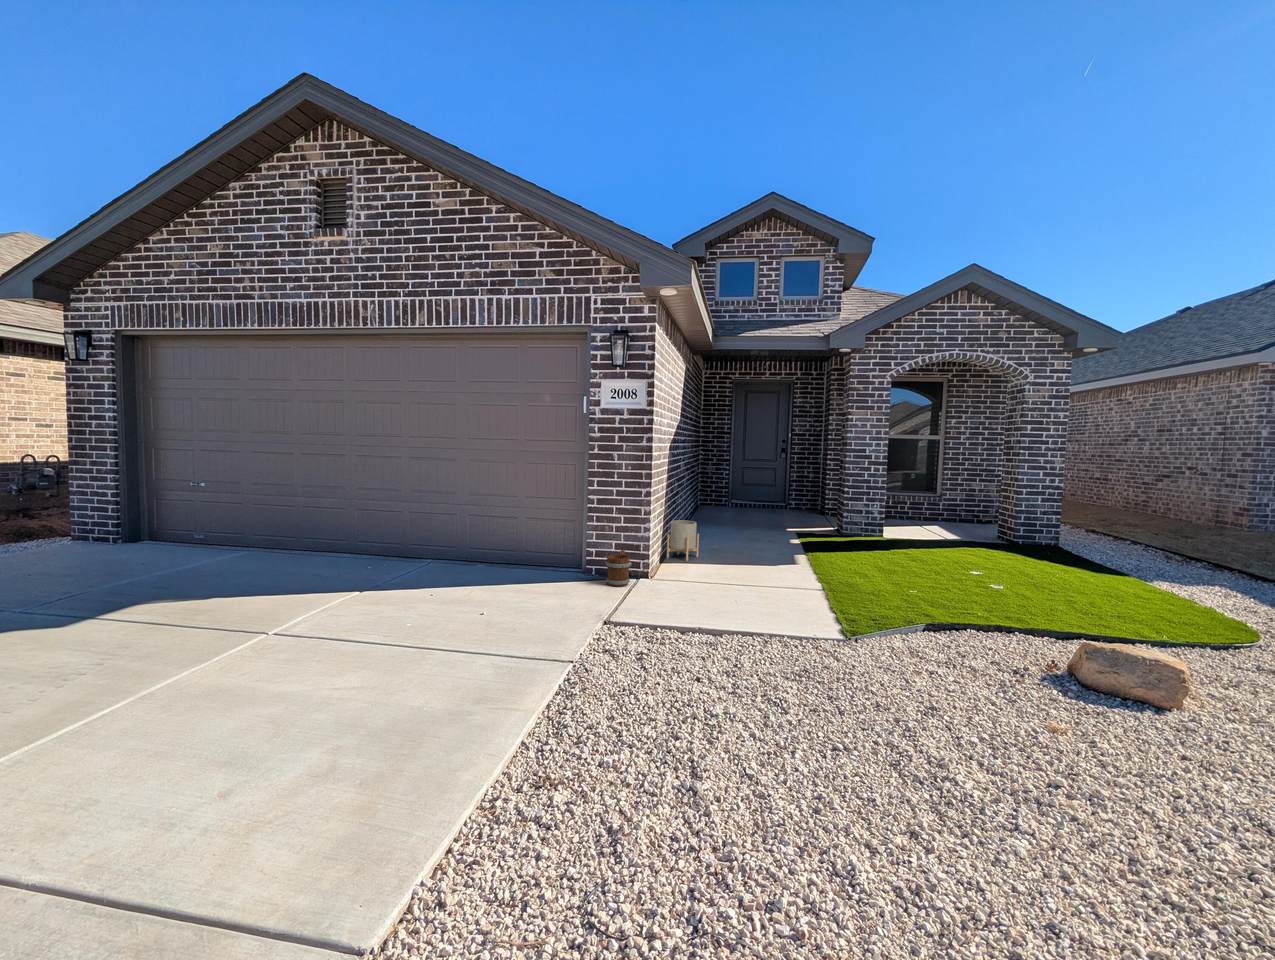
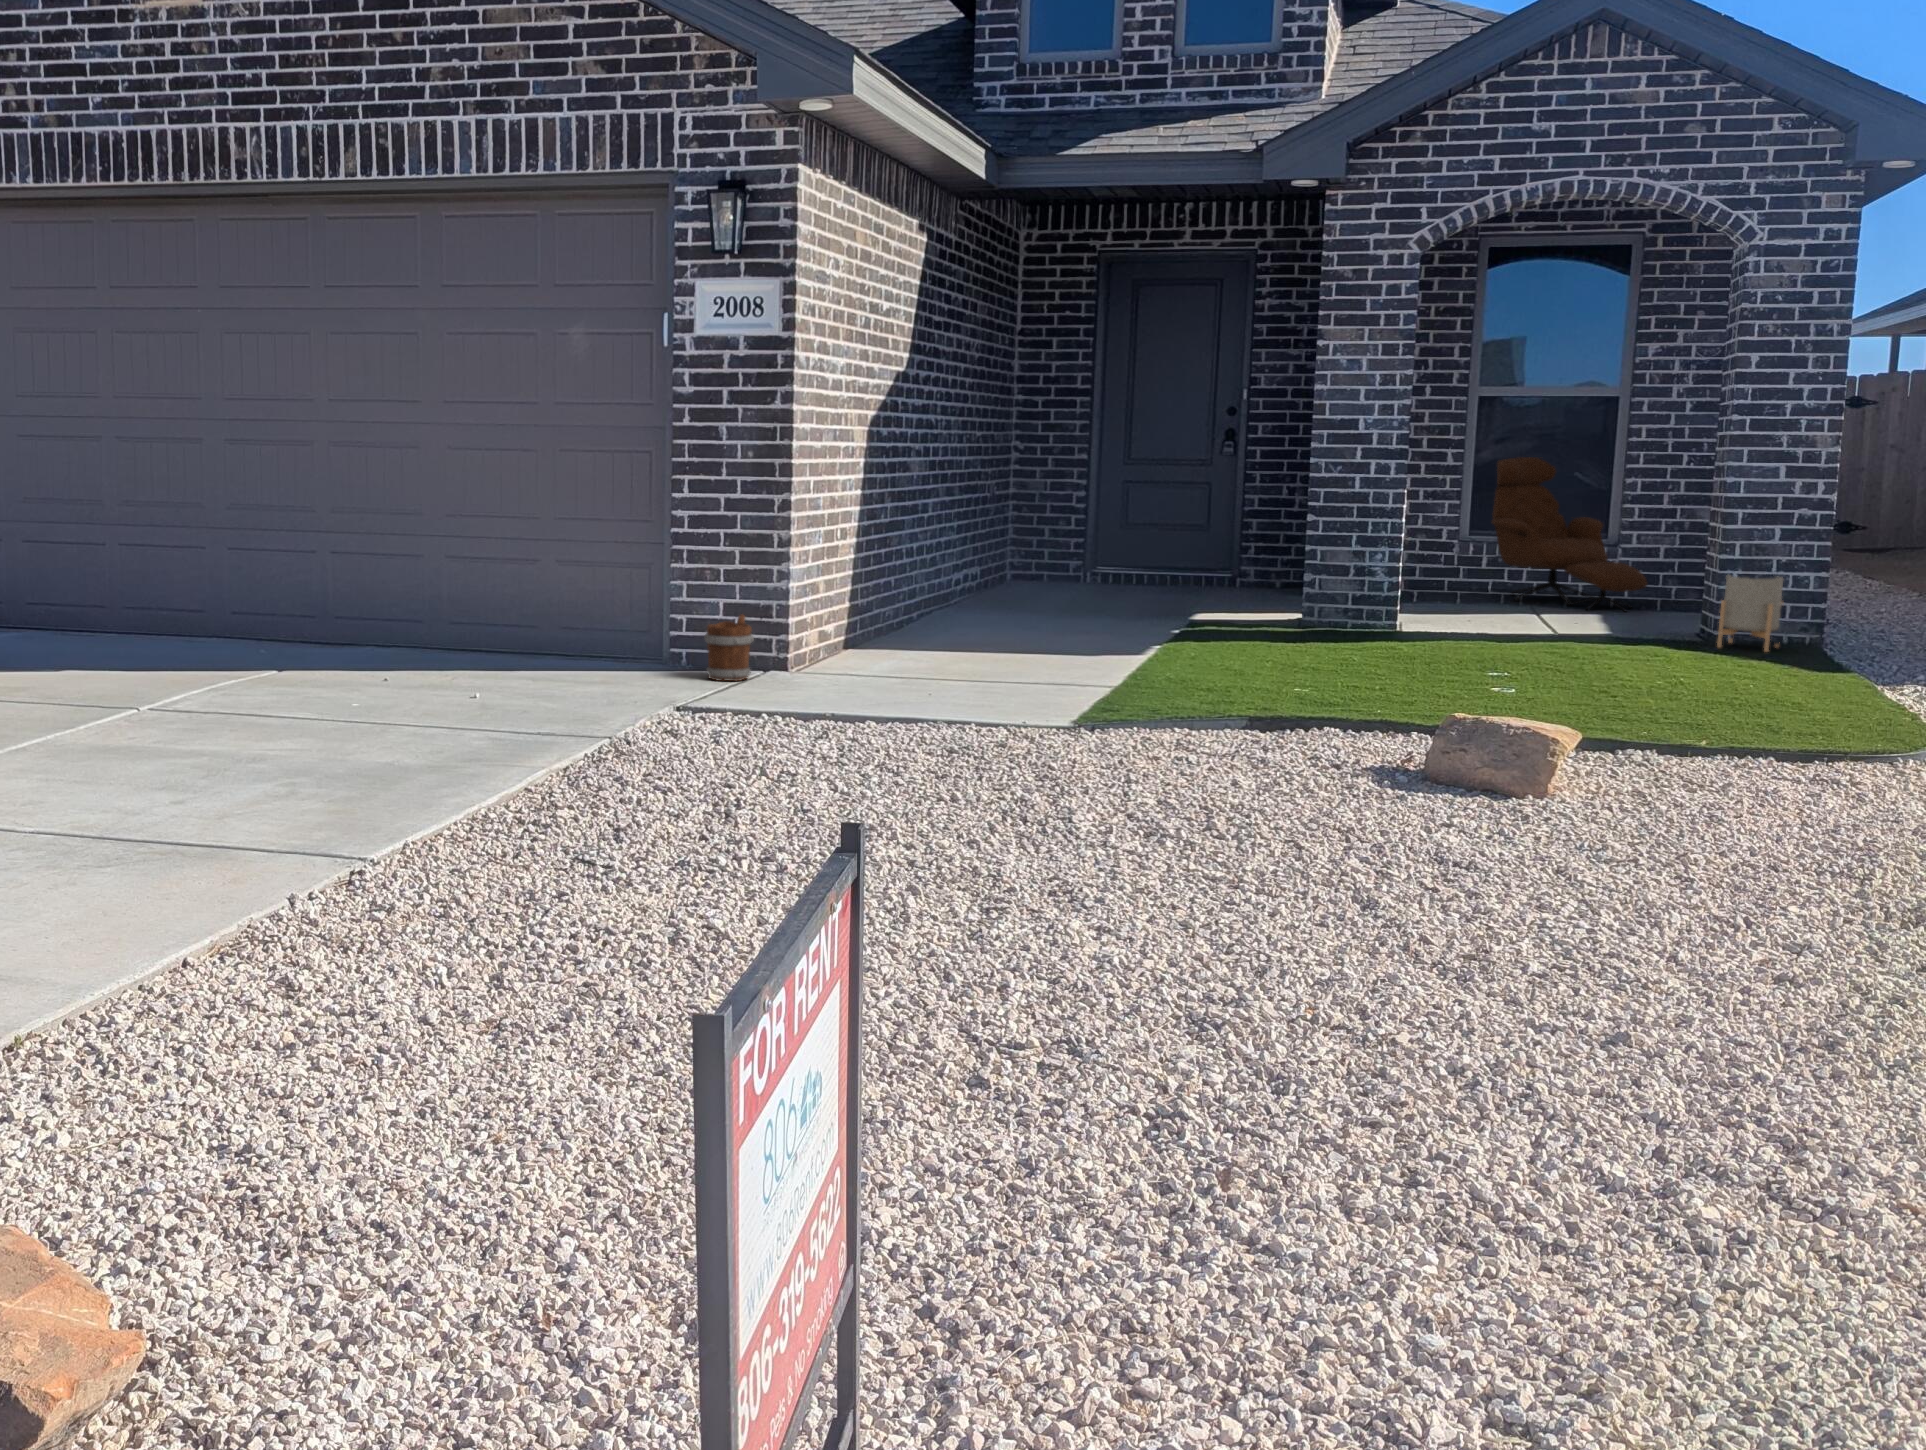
lounge chair: none [900,465,968,528] -> present [1492,457,1647,611]
planter: present [667,520,699,561] -> present [1717,575,1783,652]

